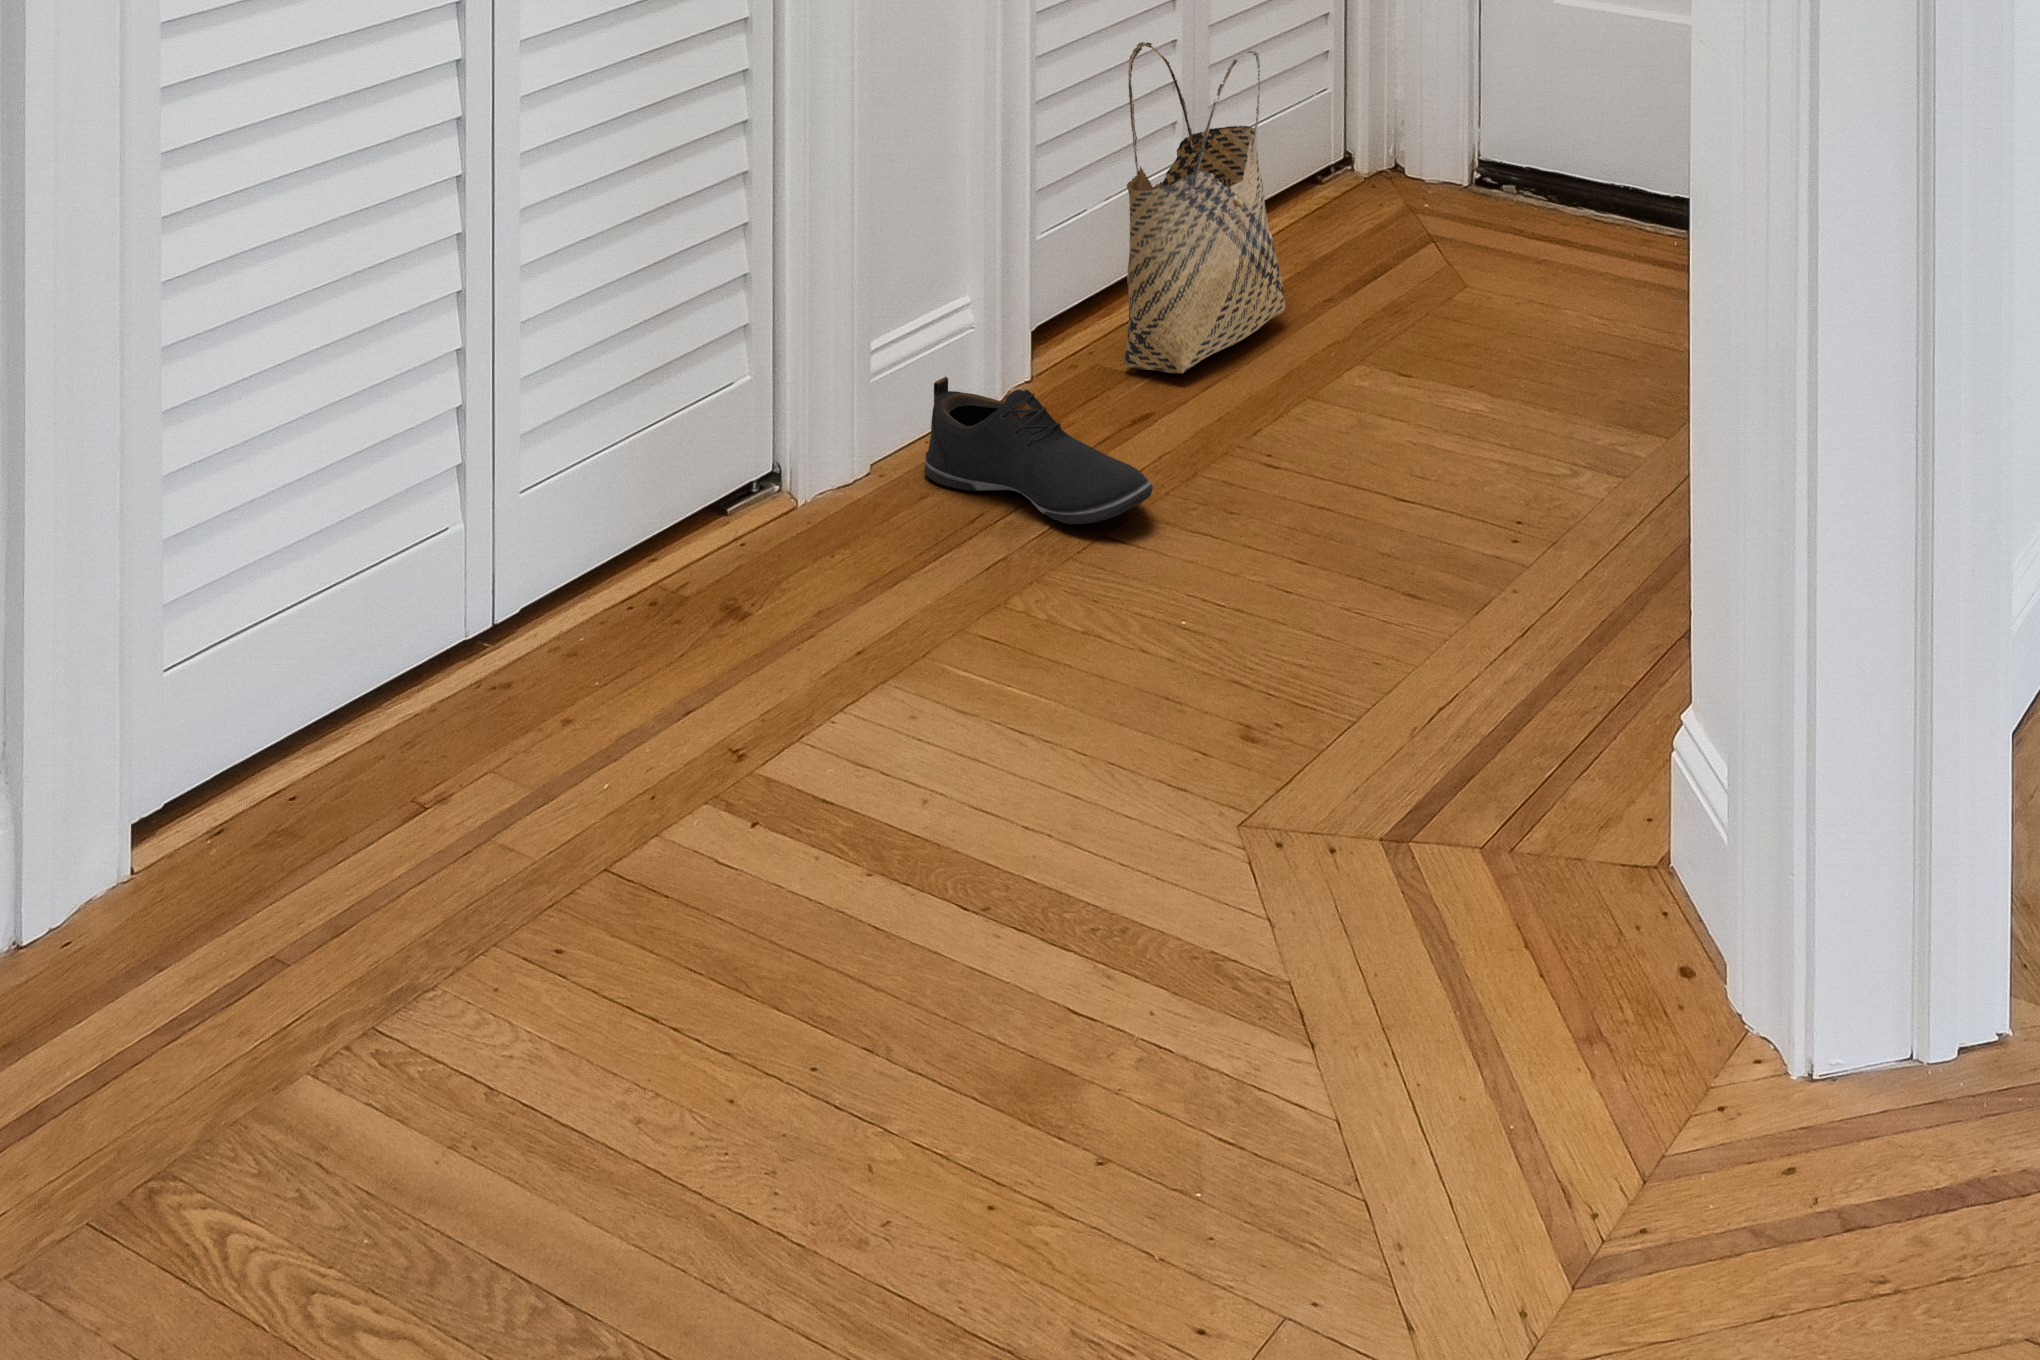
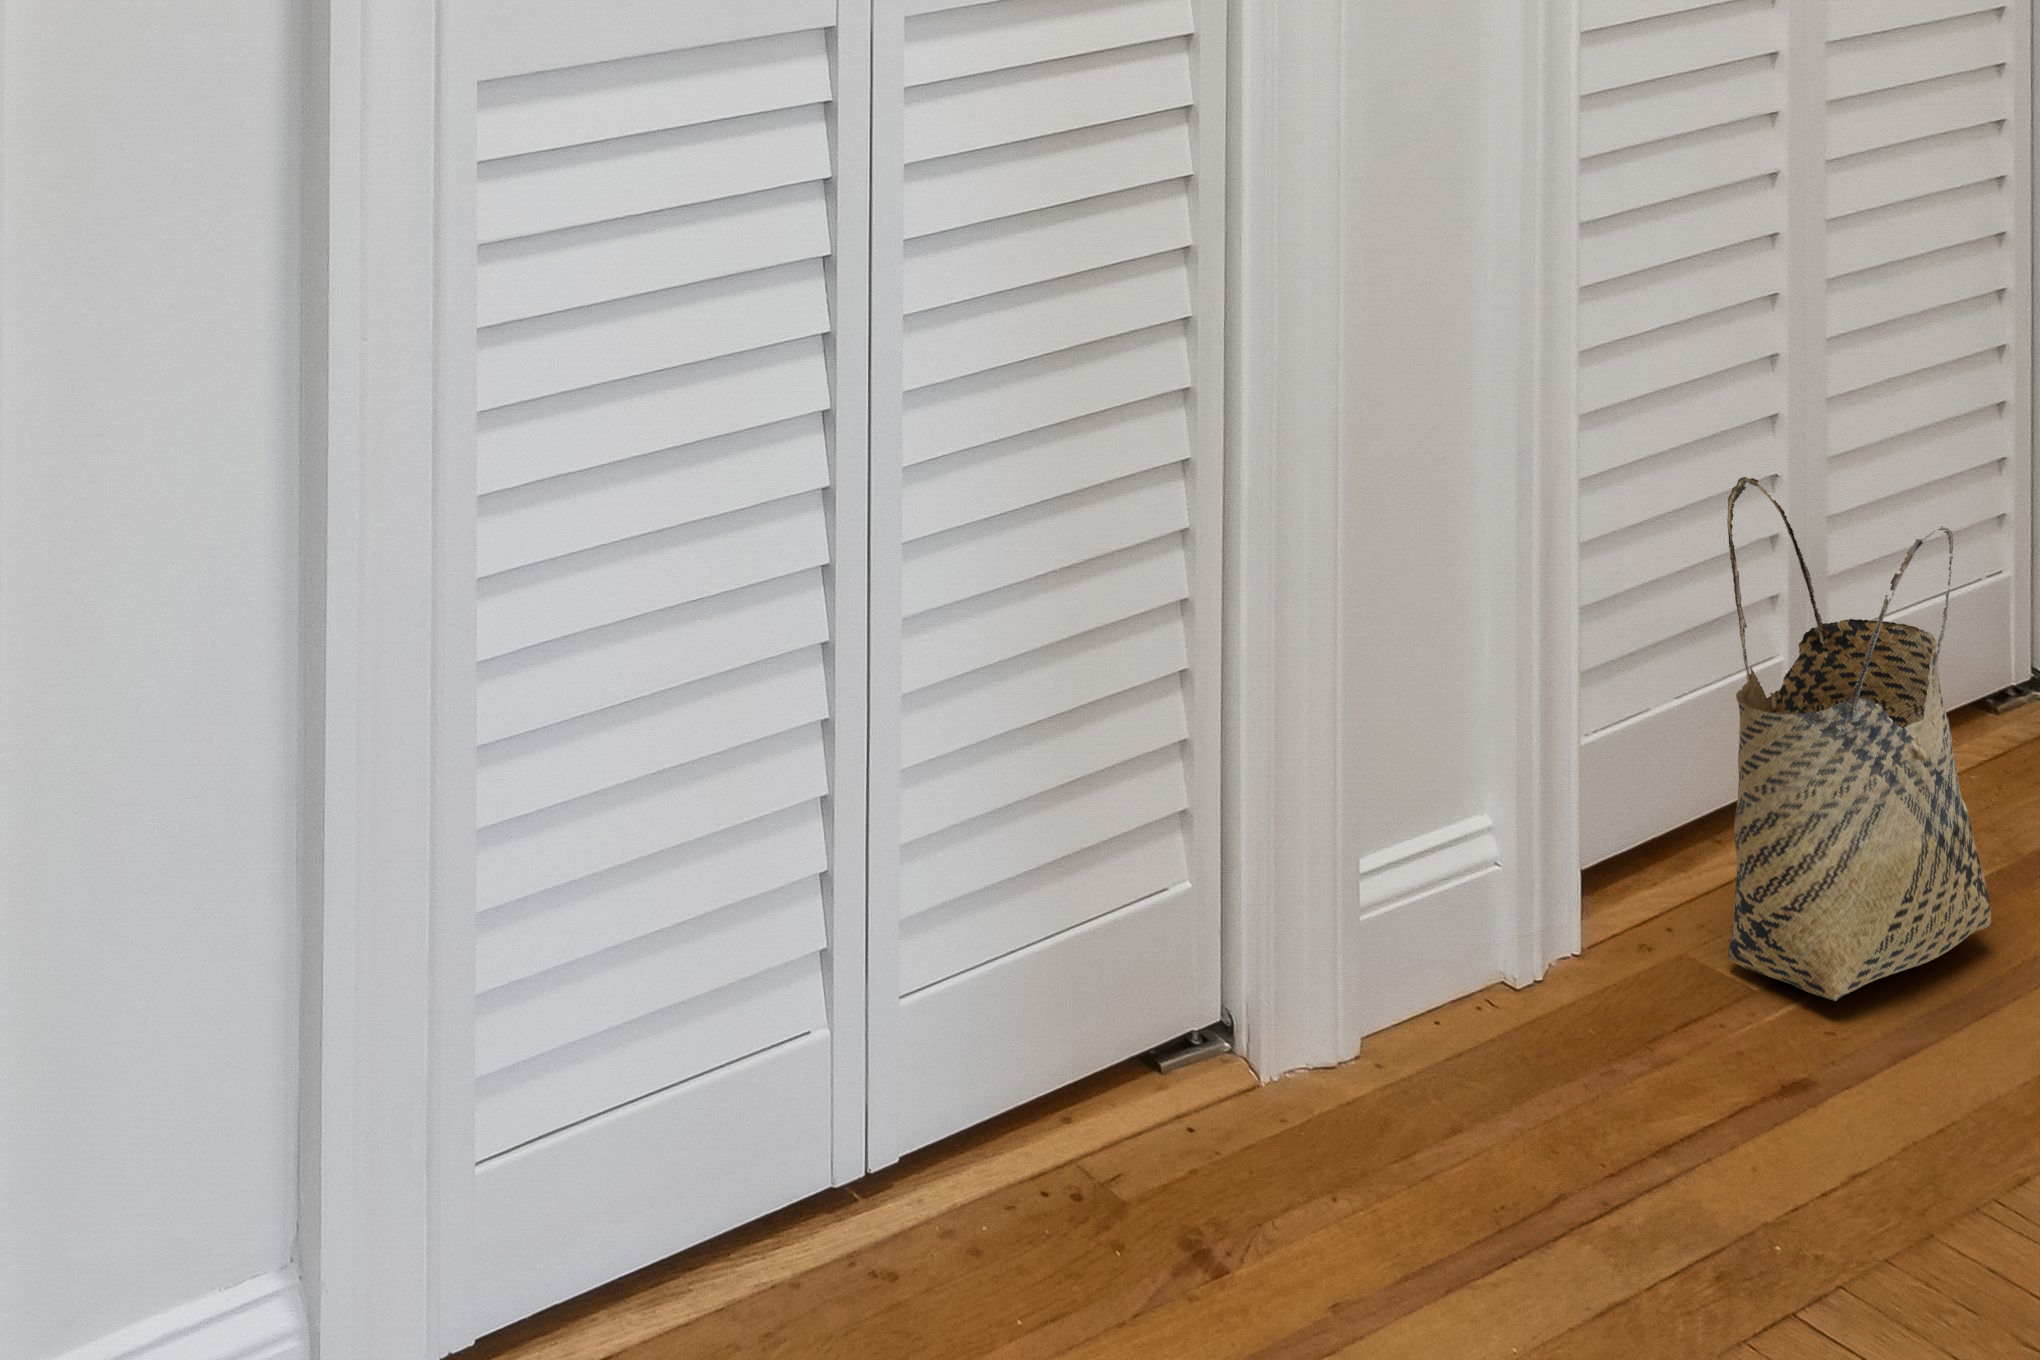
shoe: present [925,377,1153,524] -> none [1440,939,1845,1249]

